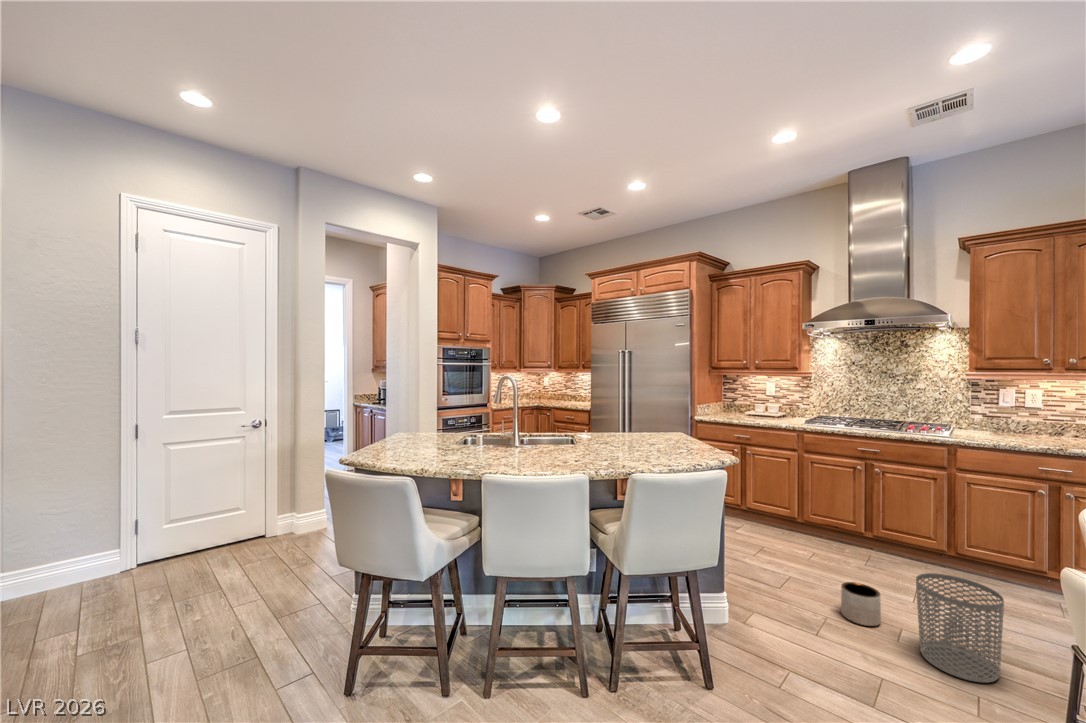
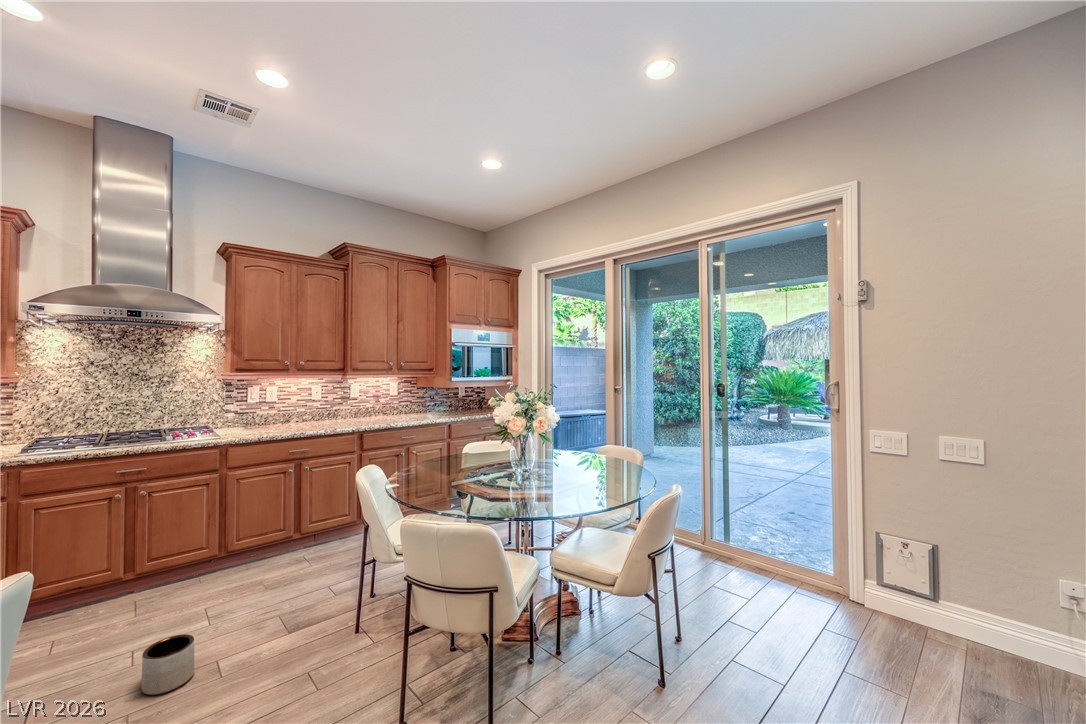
waste bin: present [916,573,1004,683] -> none [242,570,315,675]

